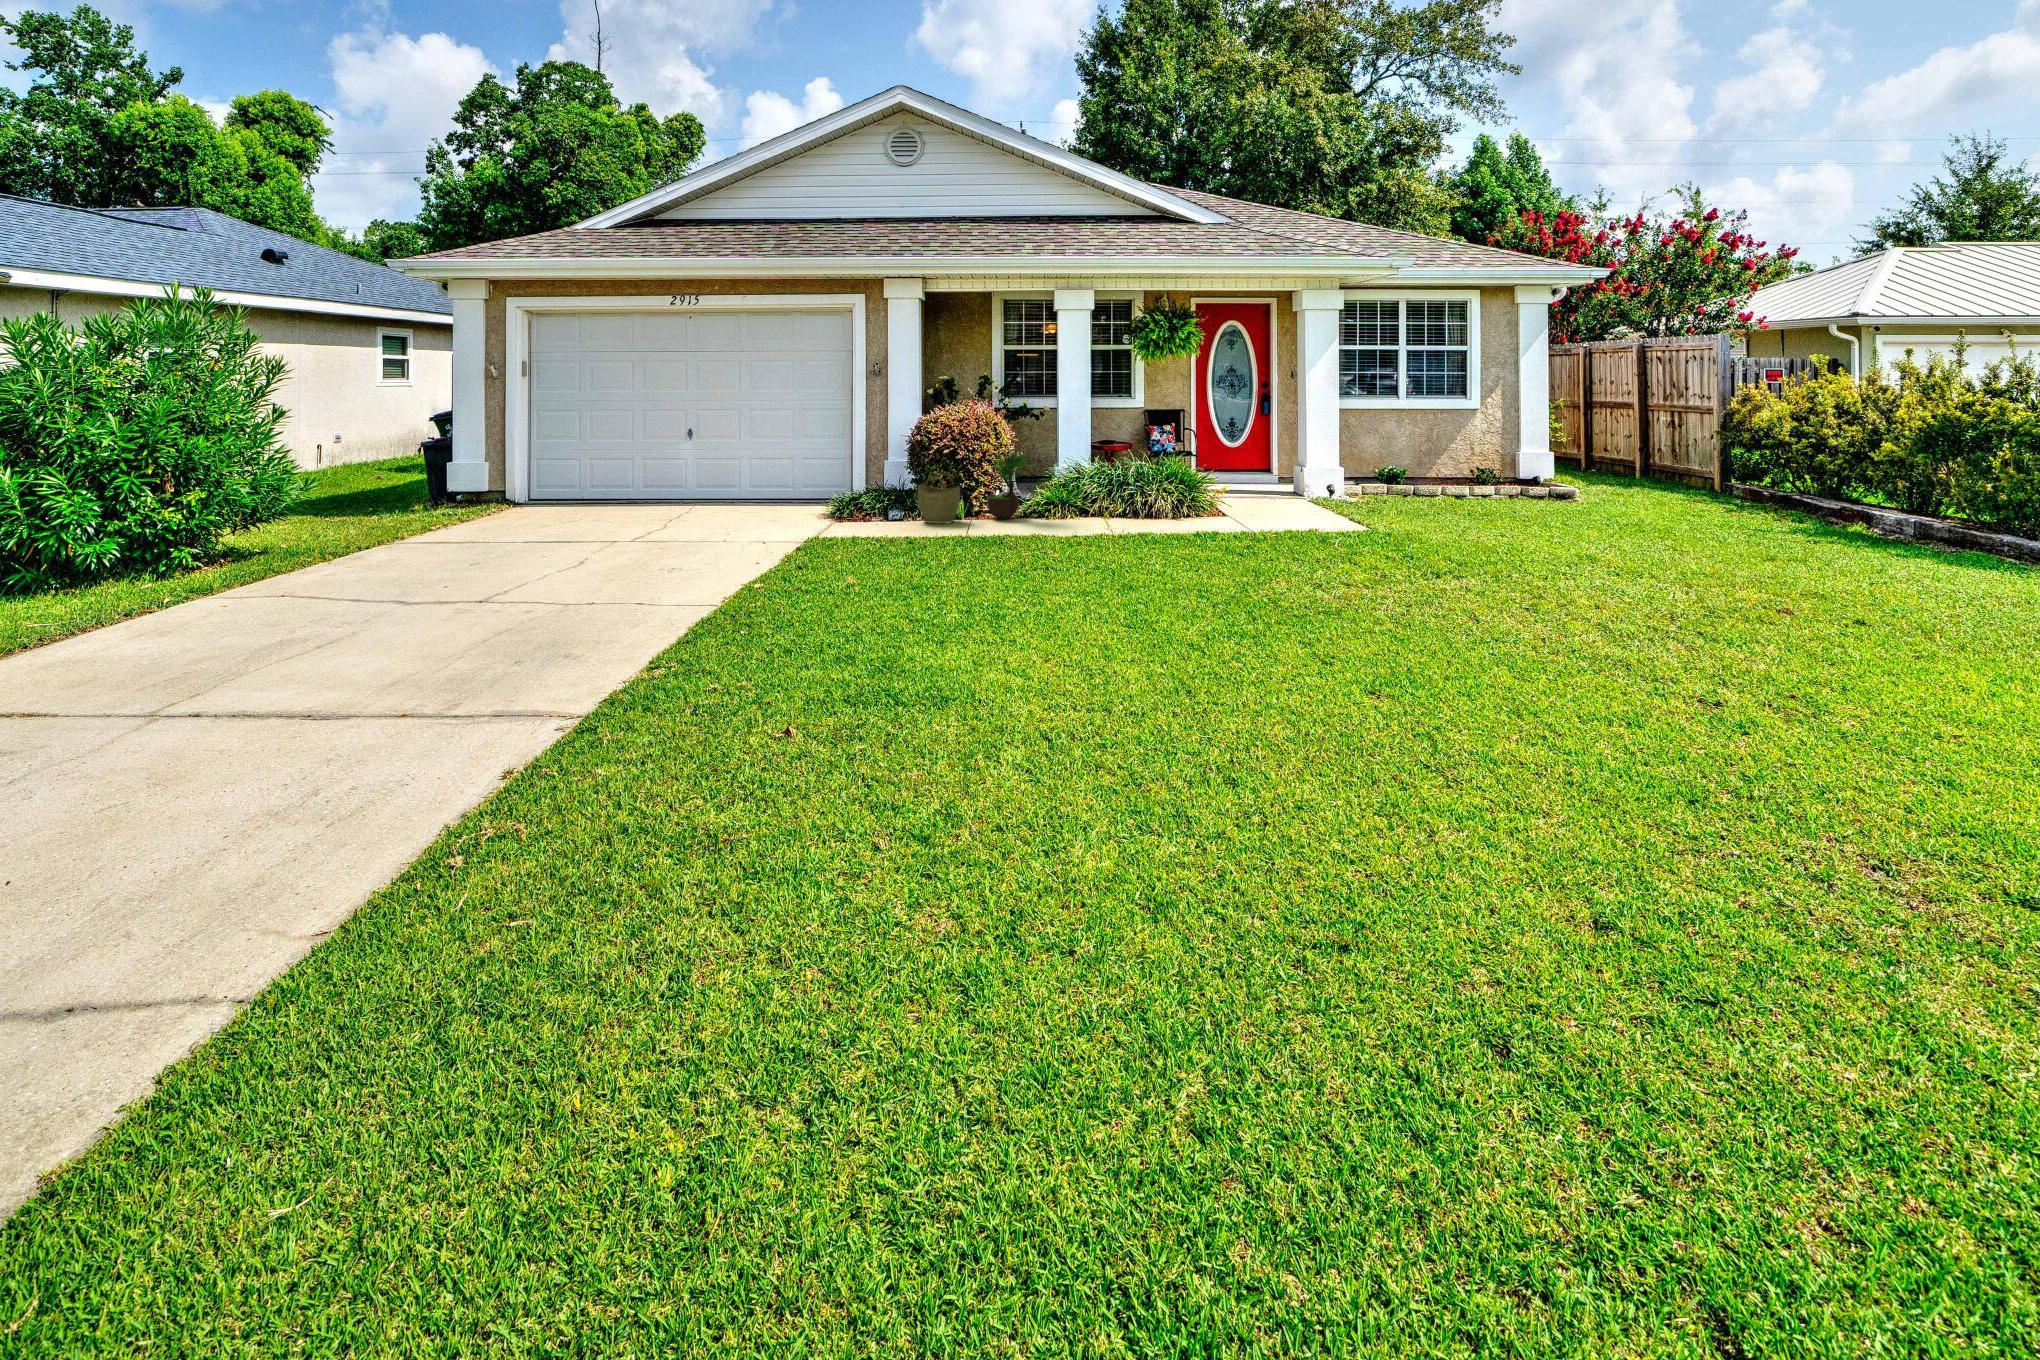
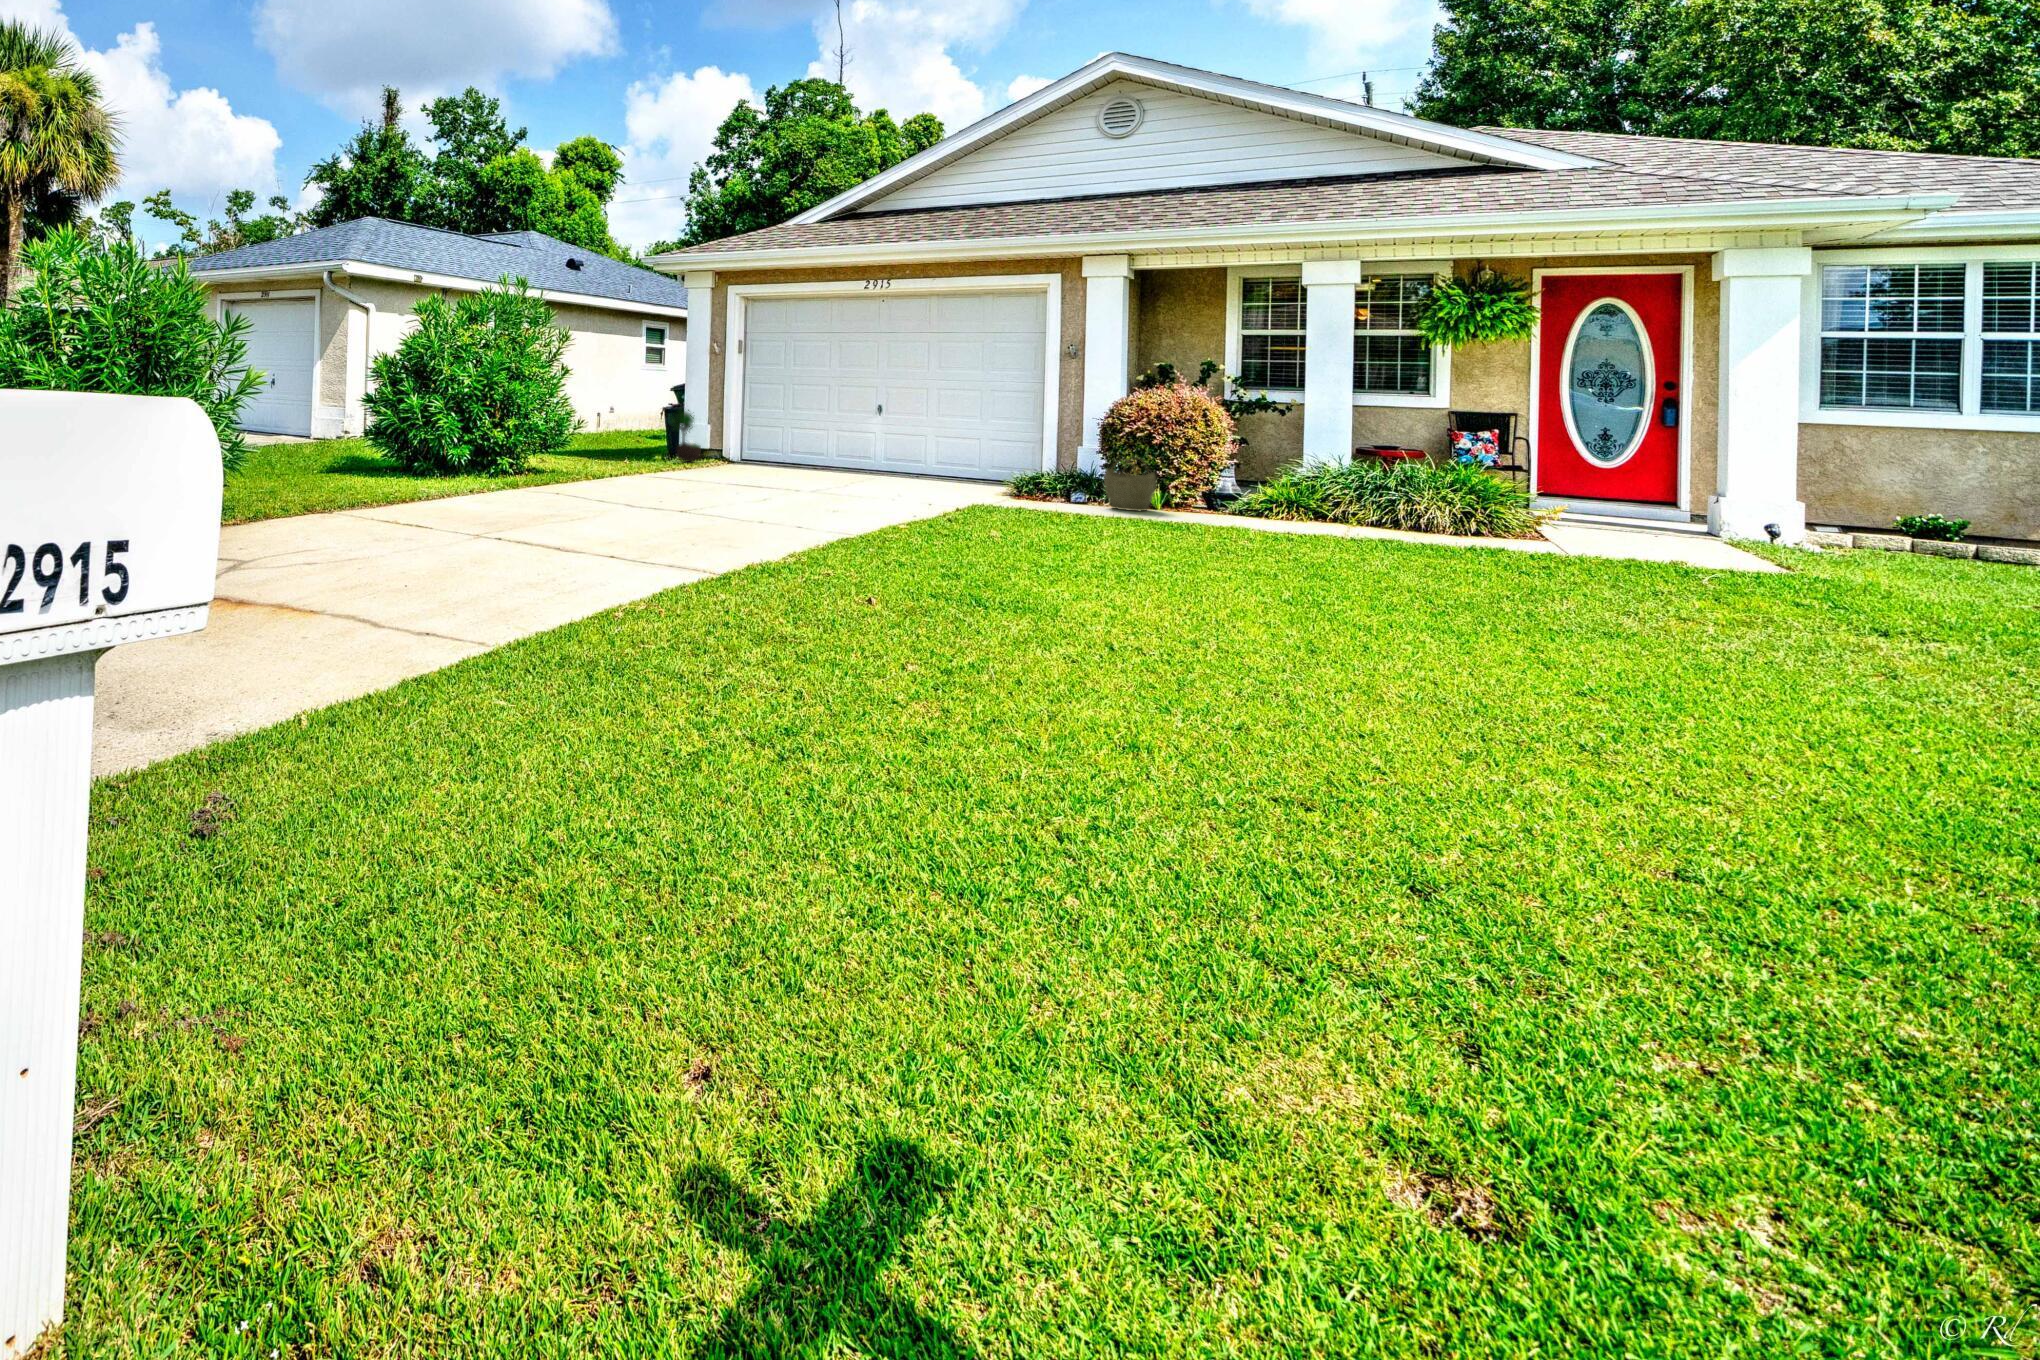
potted tree: present [987,449,1027,519] -> present [670,408,701,462]

